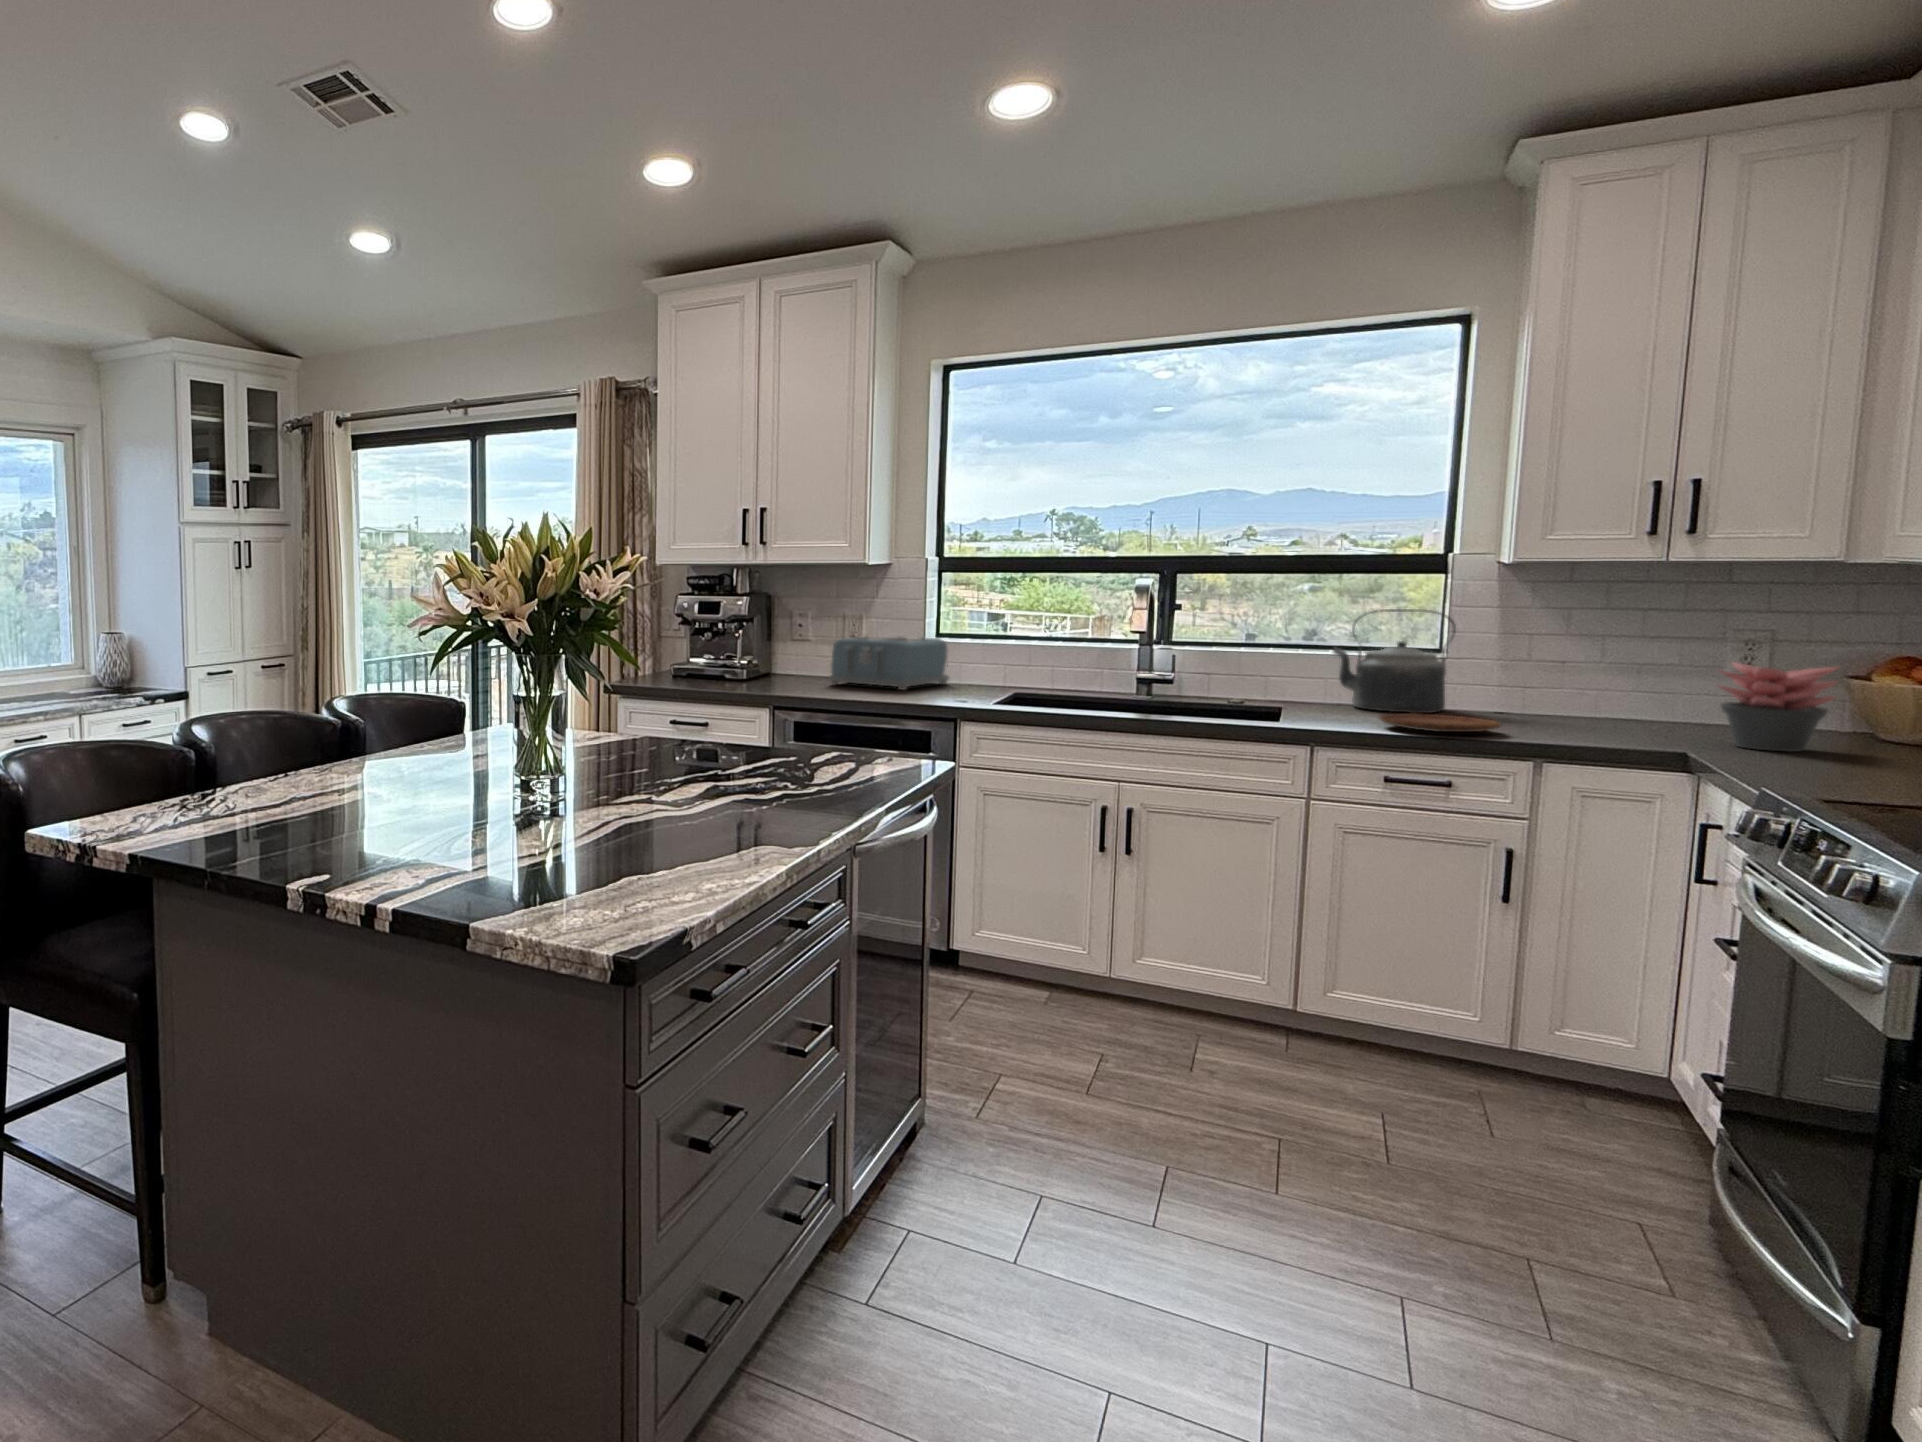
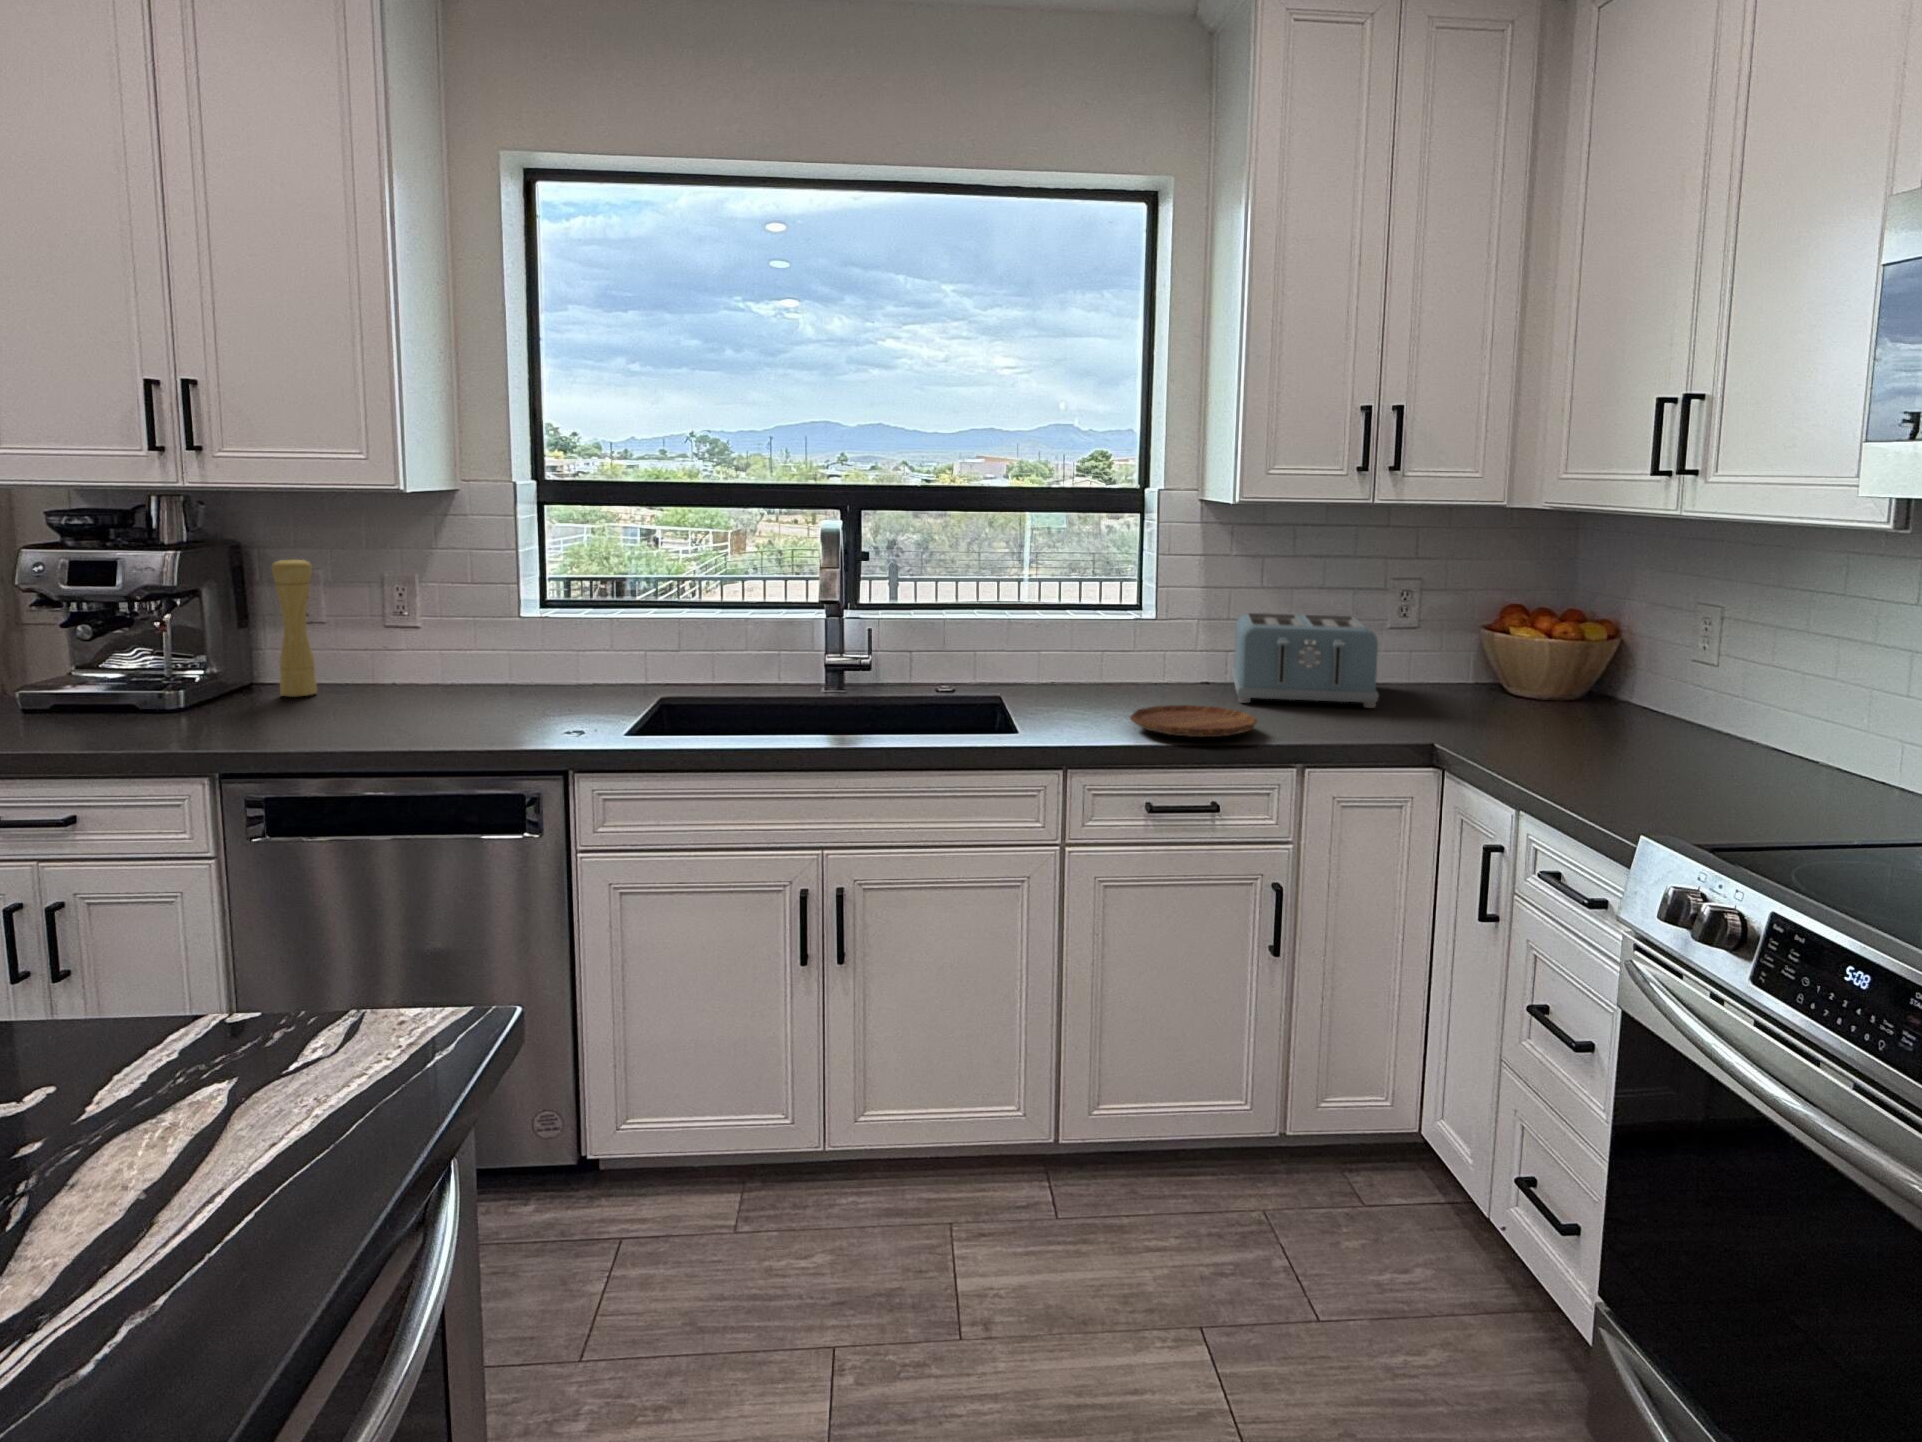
pepper mill: none [789,603,810,680] -> present [272,557,317,697]
kettle: present [1334,609,1456,713] -> none [1048,561,1168,695]
toaster: present [829,636,949,690] -> present [1232,613,1379,708]
succulent plant: present [1718,662,1838,752] -> none [1435,626,1528,732]

